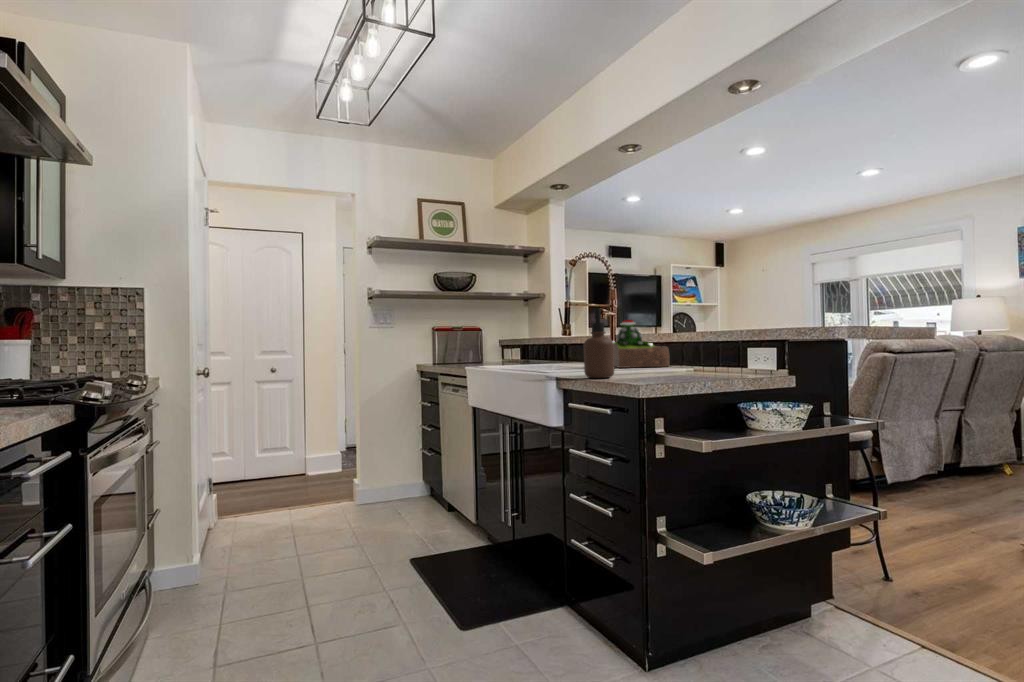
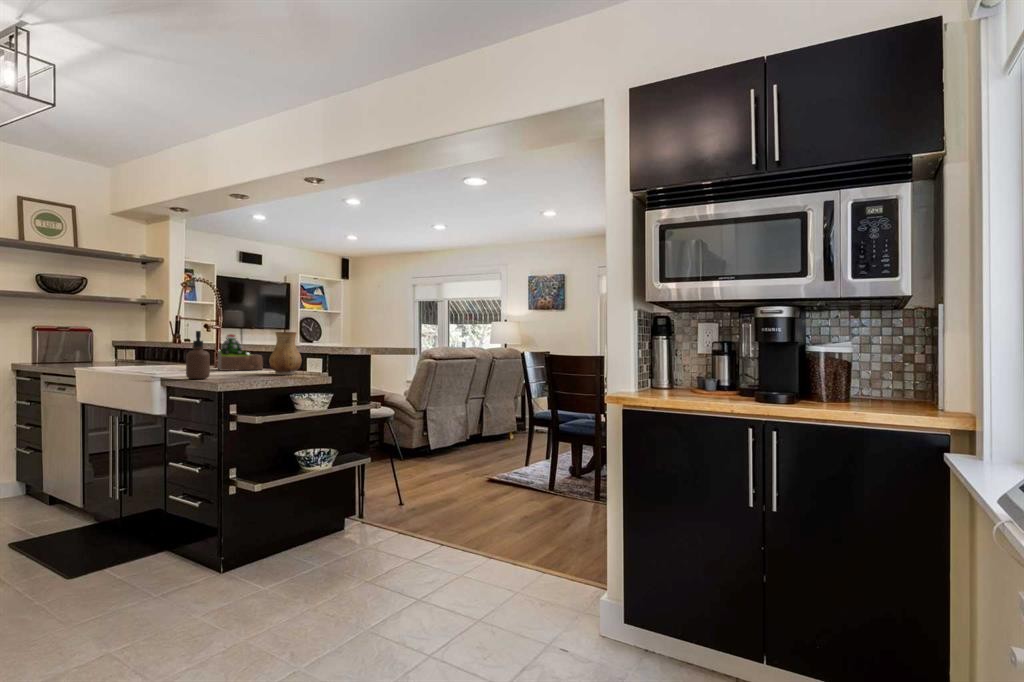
ceramic pitcher: none [689,307,737,372] -> present [269,332,302,375]

